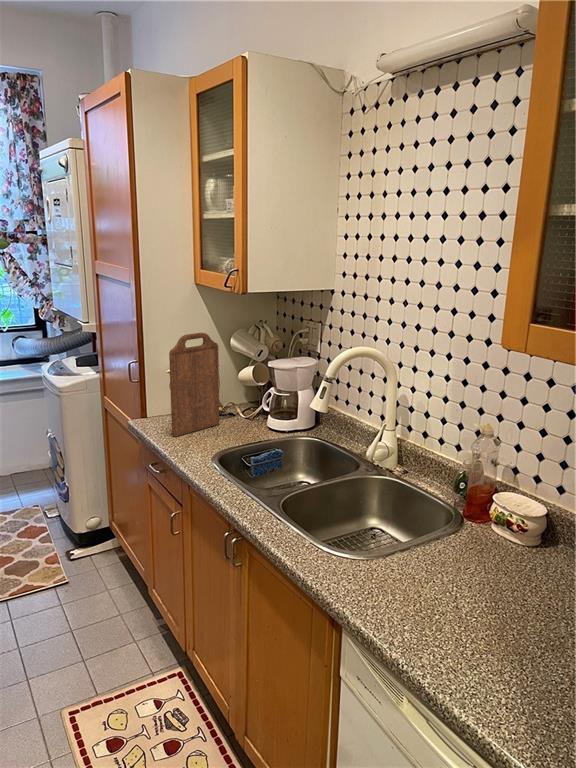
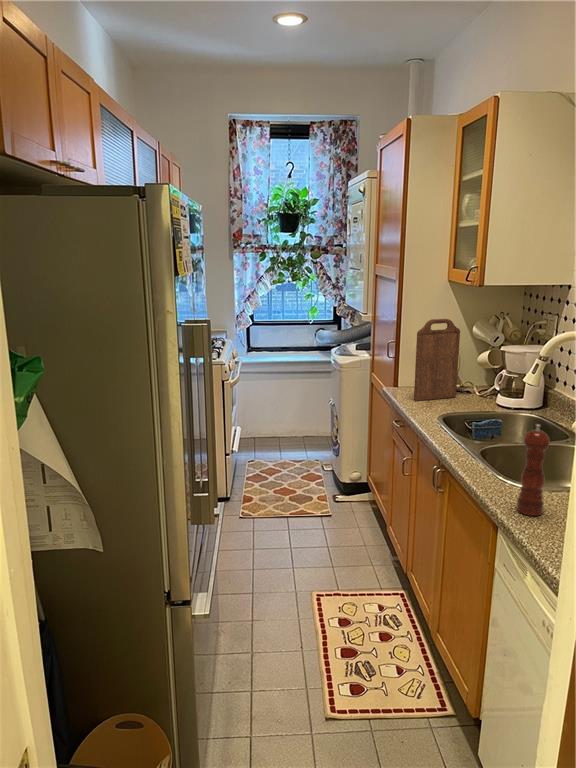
pepper mill: none [357,486,392,600] -> present [517,424,550,516]

